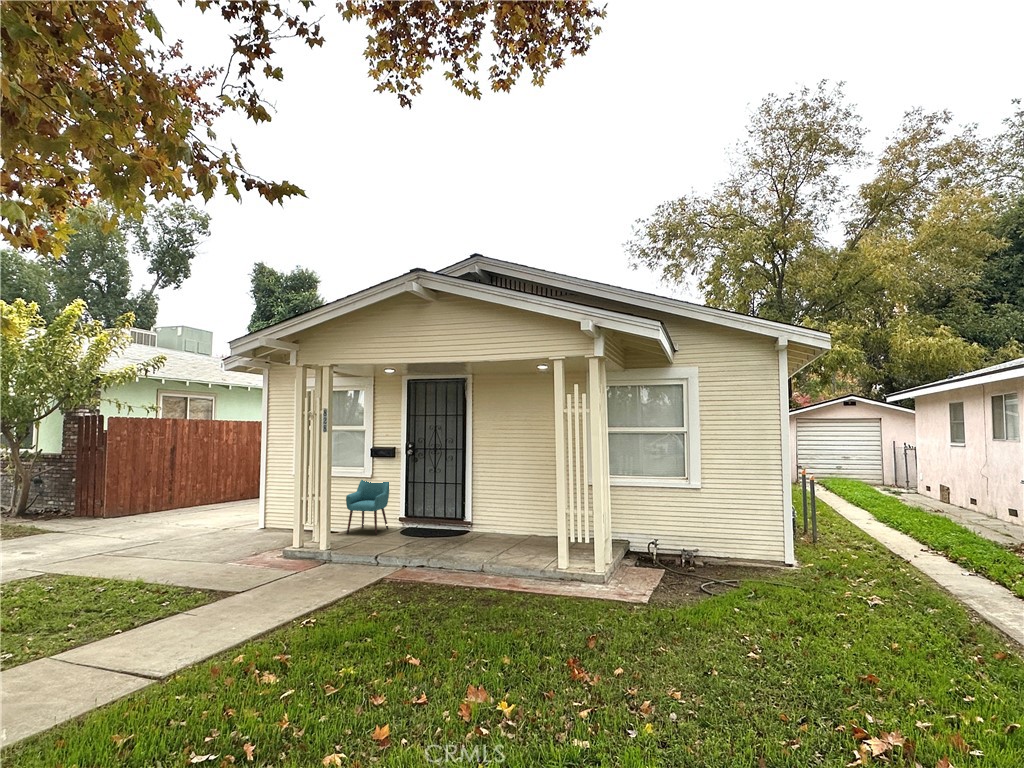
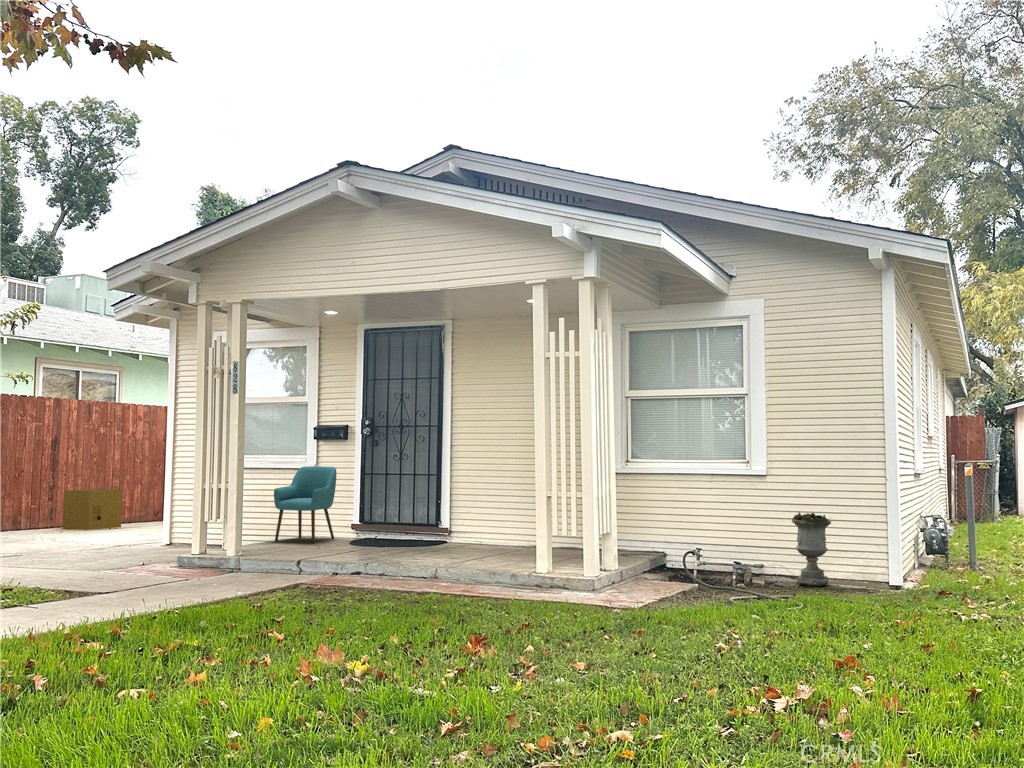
cardboard box: none [172,482,216,514] -> present [63,489,122,530]
planter: none [720,513,749,565] -> present [792,512,831,586]

